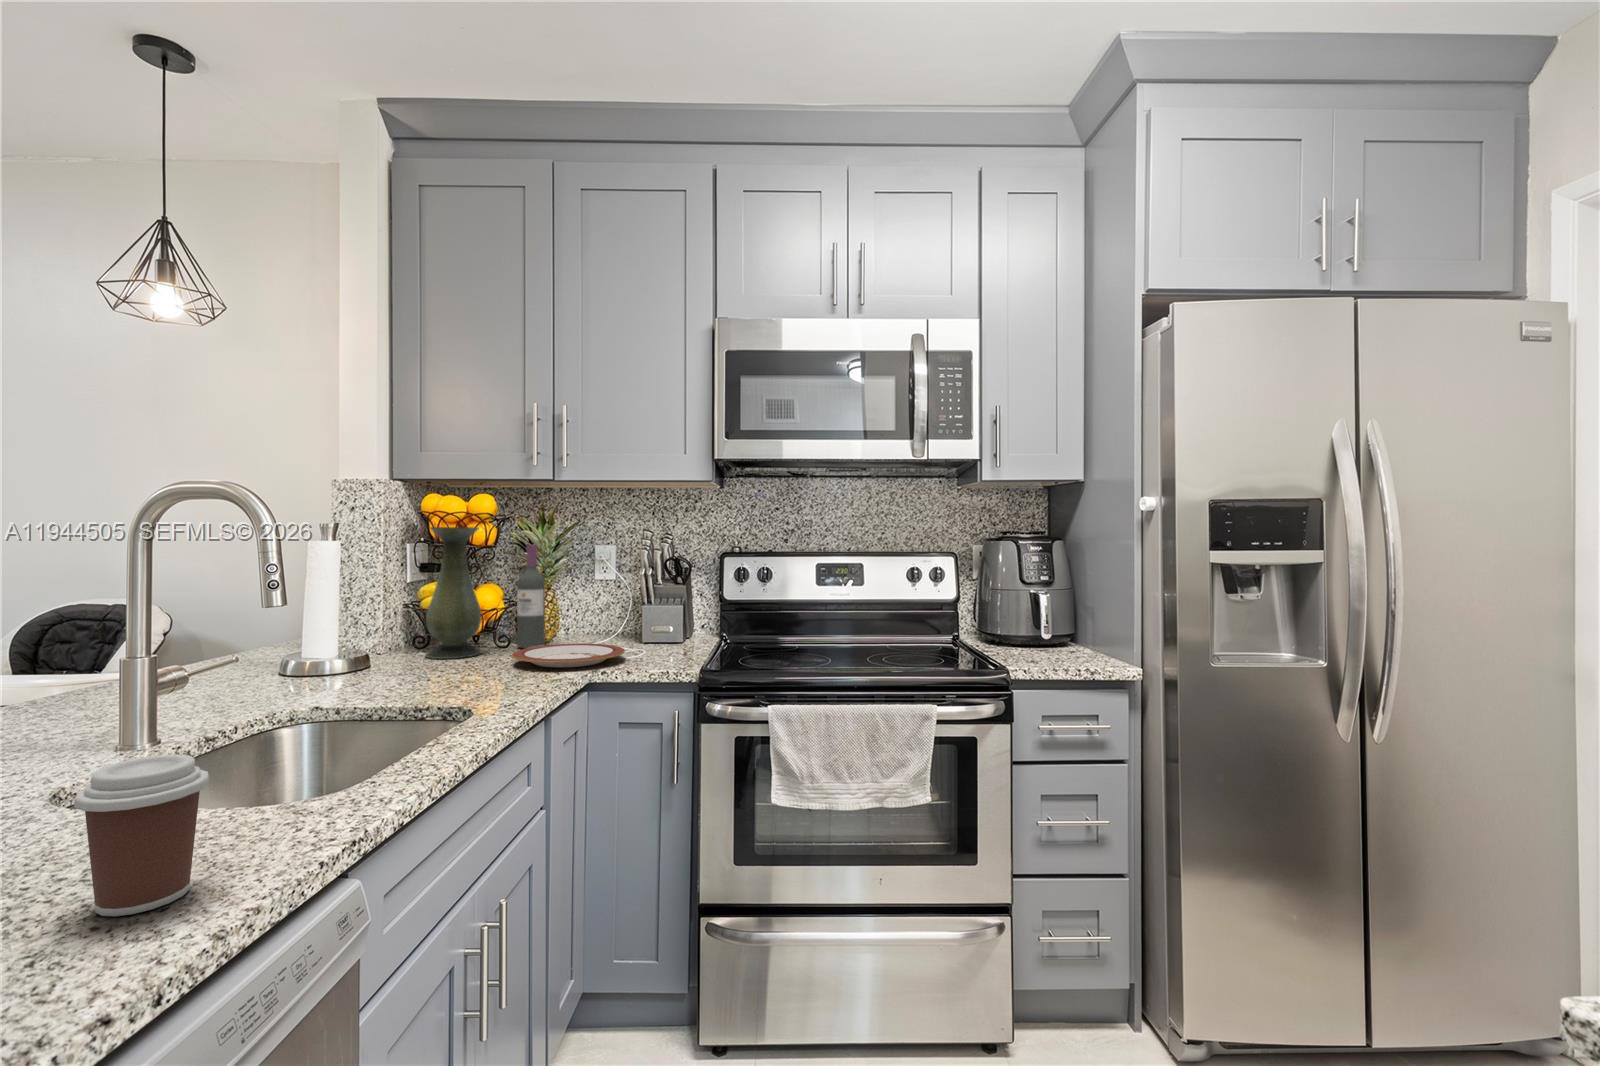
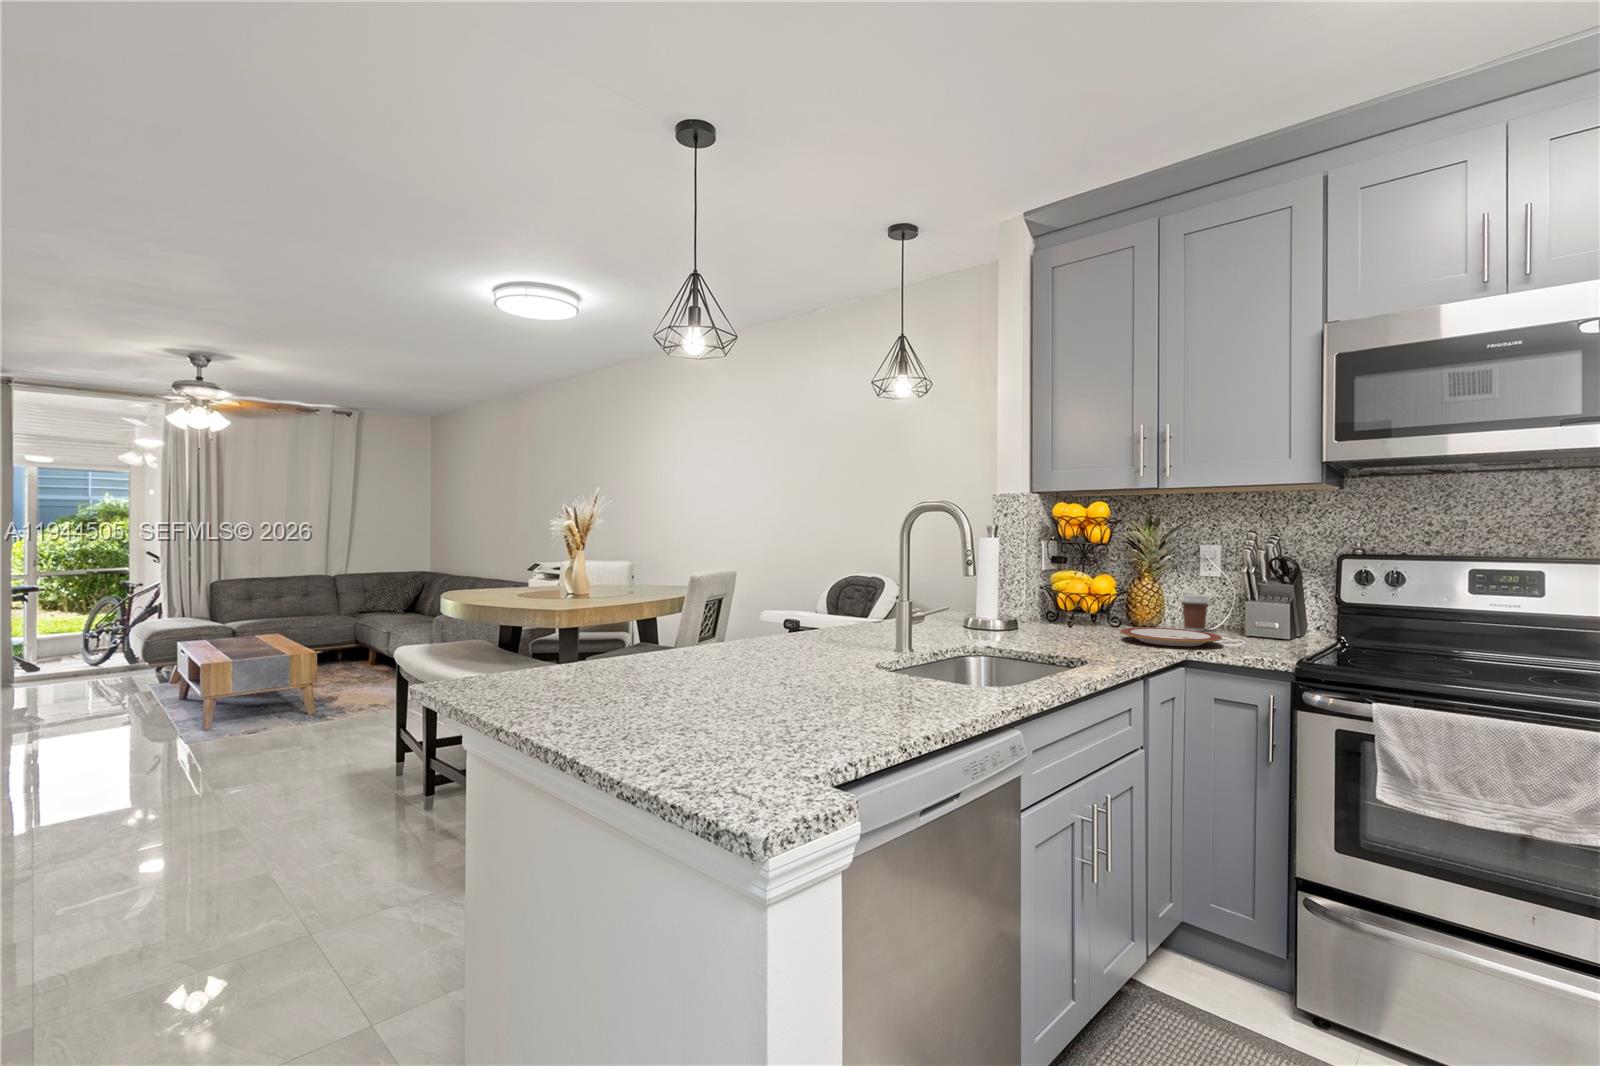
vase: present [426,527,482,659] -> none [1055,529,1097,630]
wine bottle: present [517,545,546,648] -> none [1126,543,1151,630]
coffee cup: present [74,754,209,916] -> present [1180,594,1209,631]

